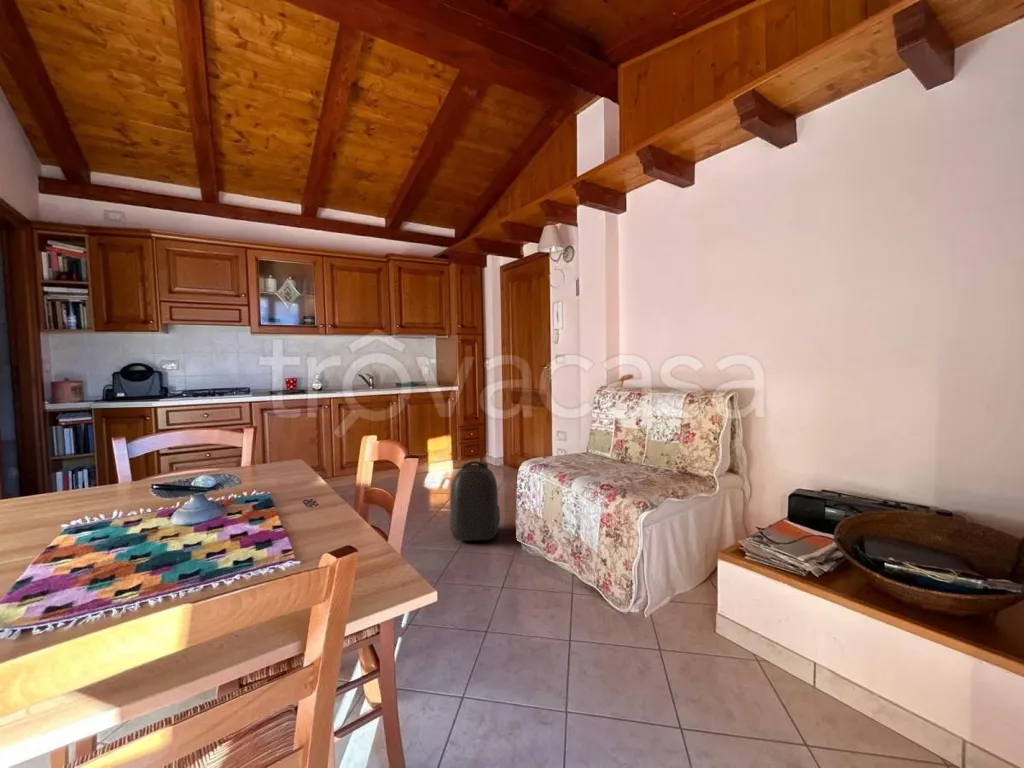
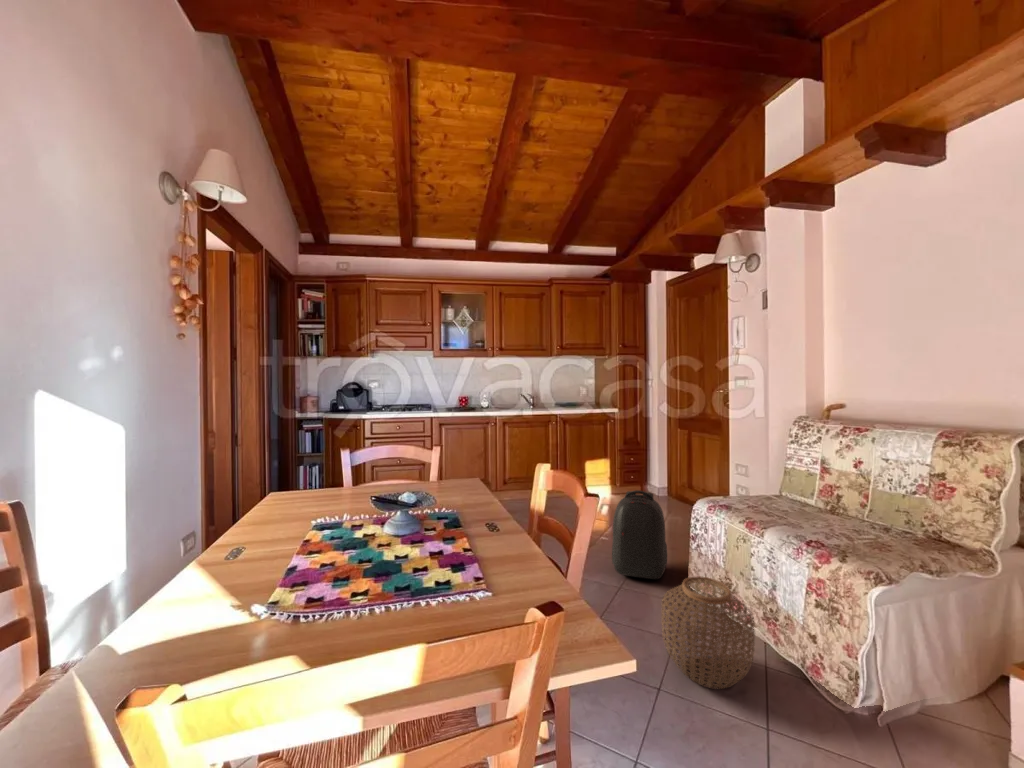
woven basket: none [489,525,561,615] -> present [662,576,754,689]

